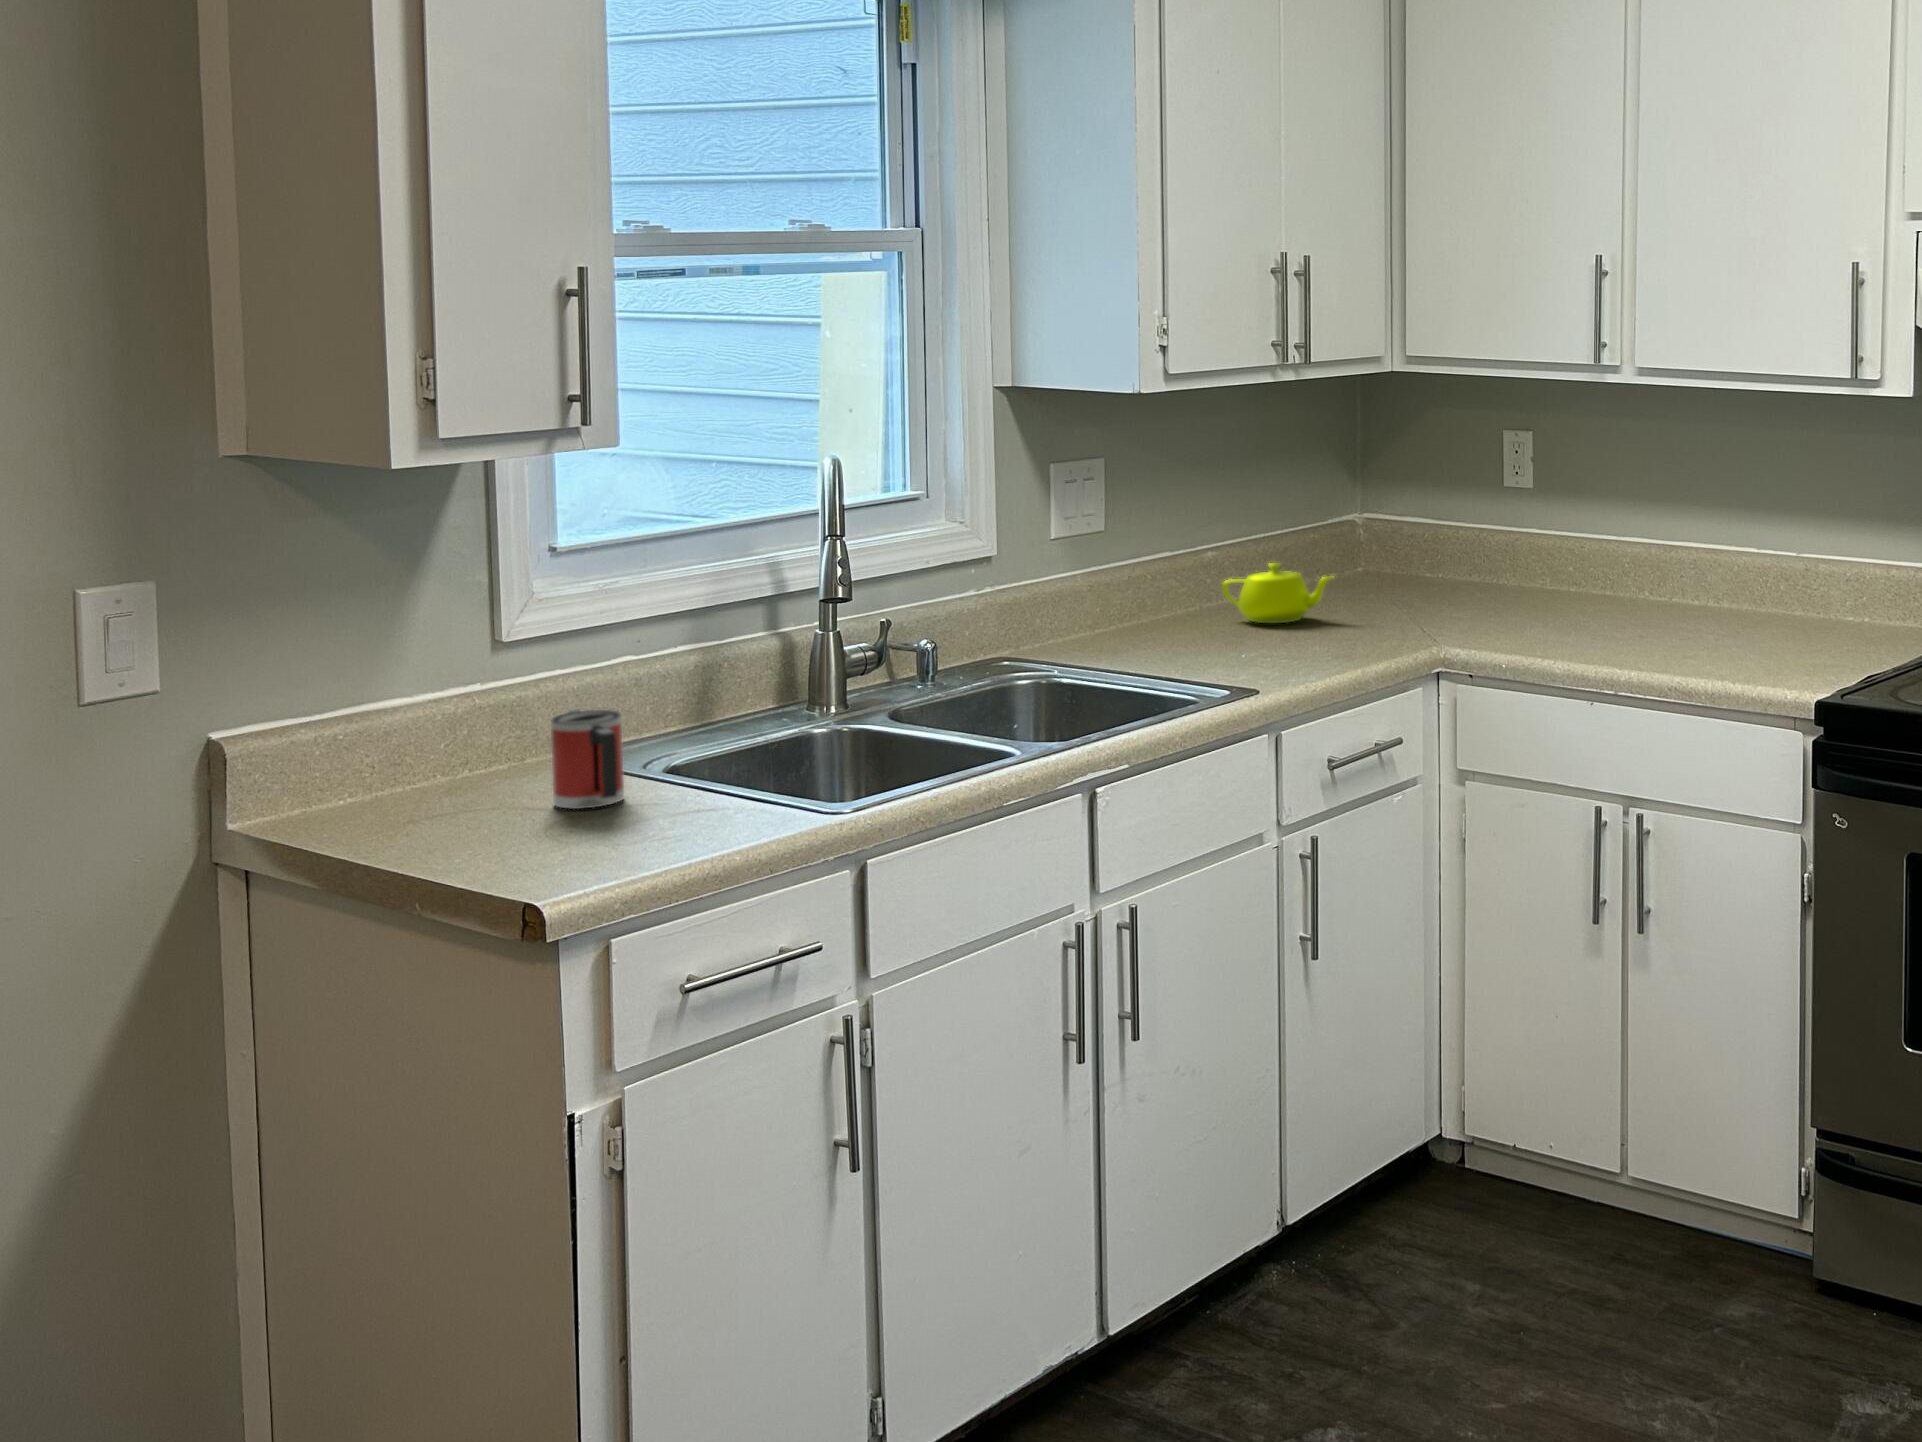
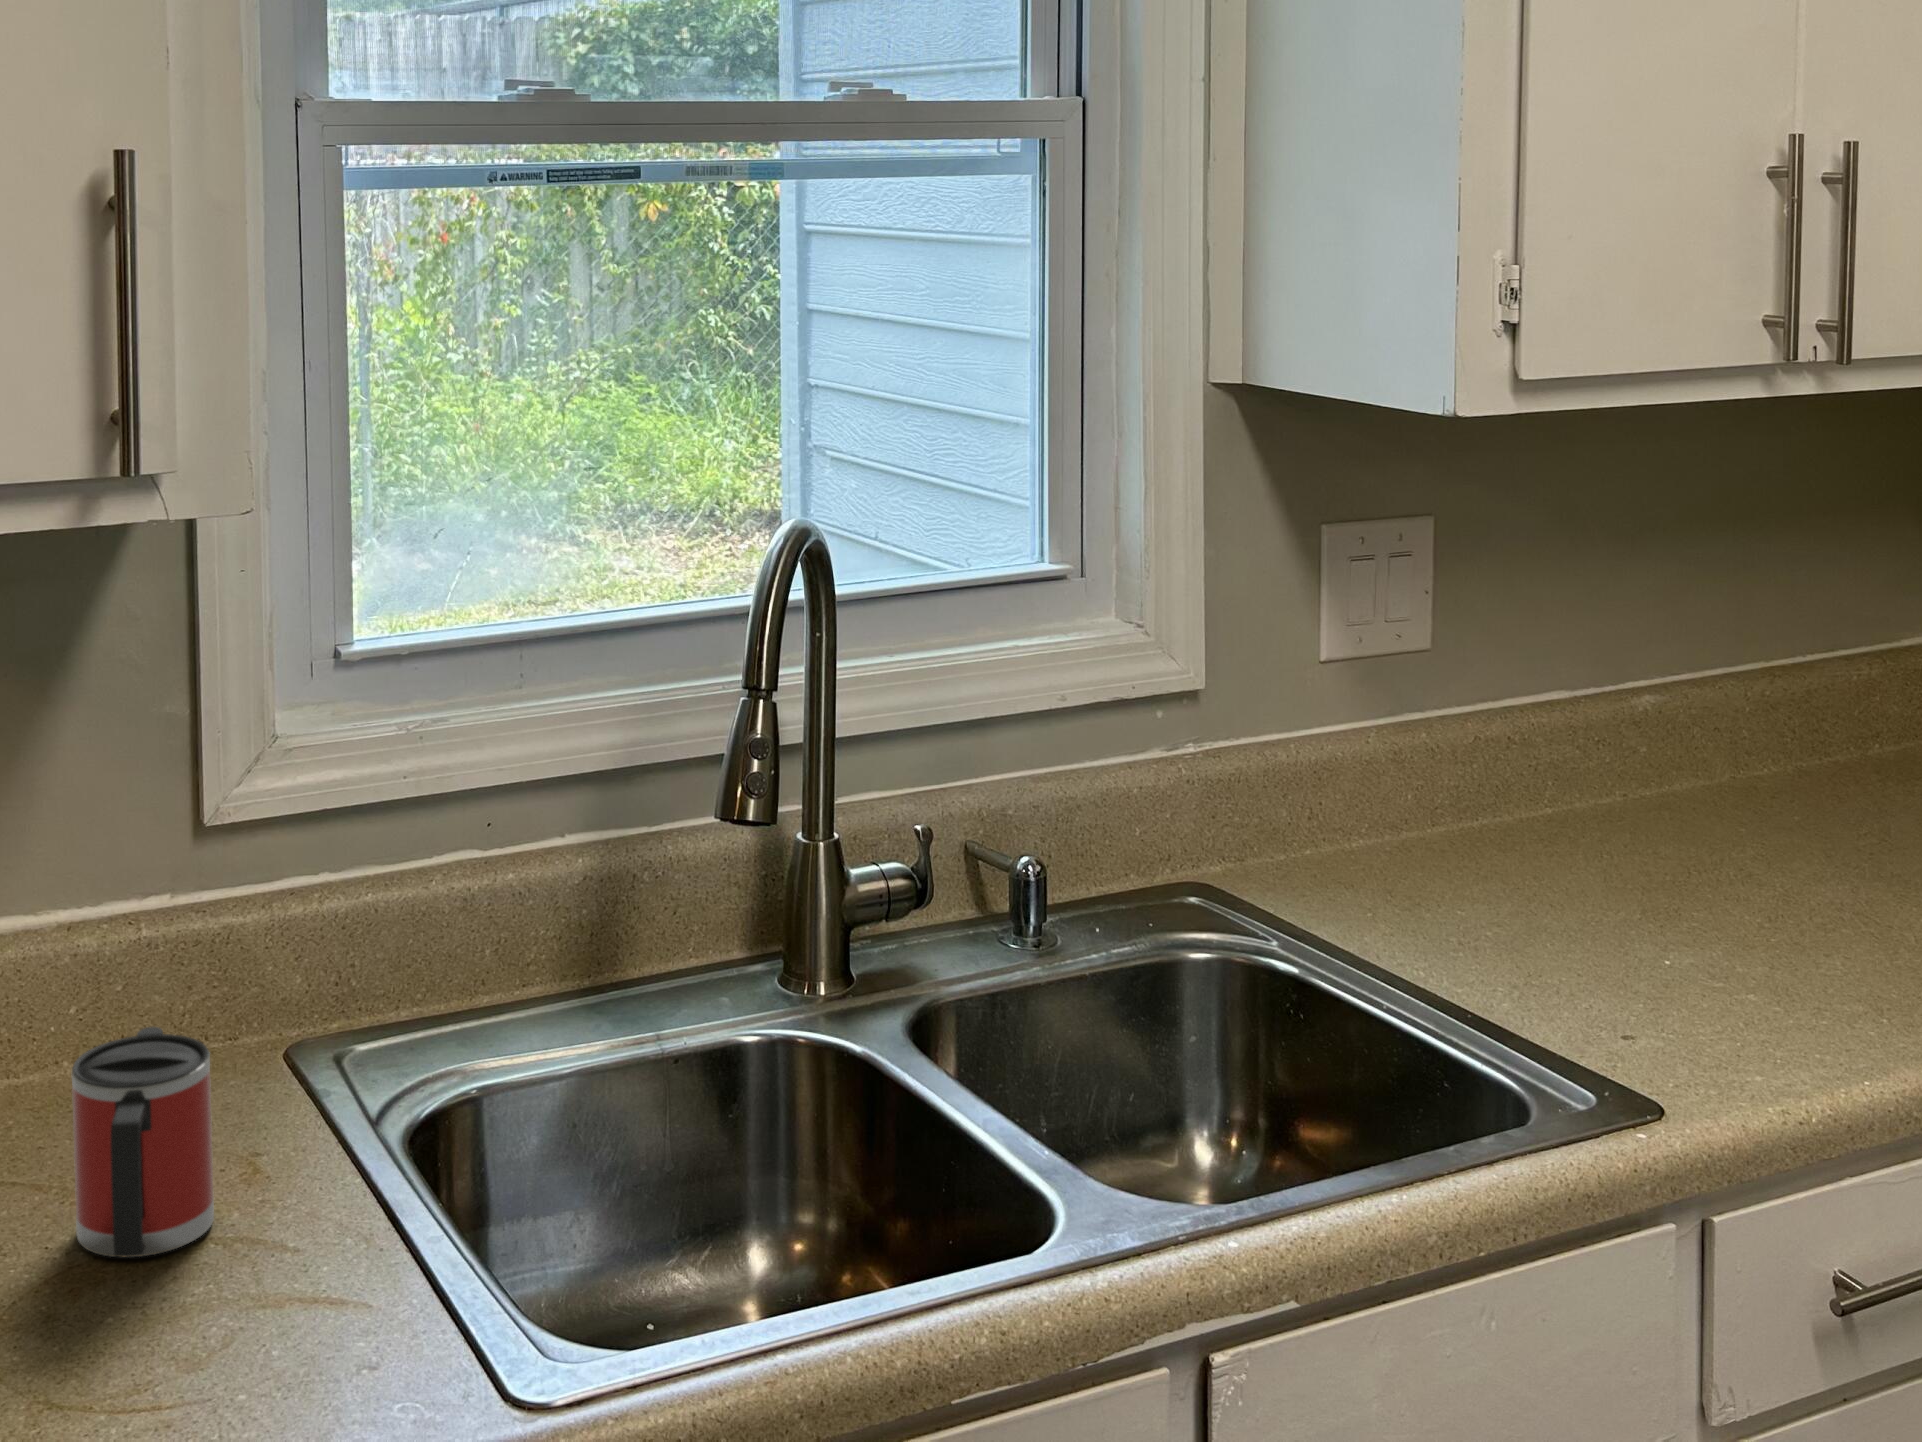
teapot: present [1222,563,1332,623] -> none [1656,742,1893,867]

